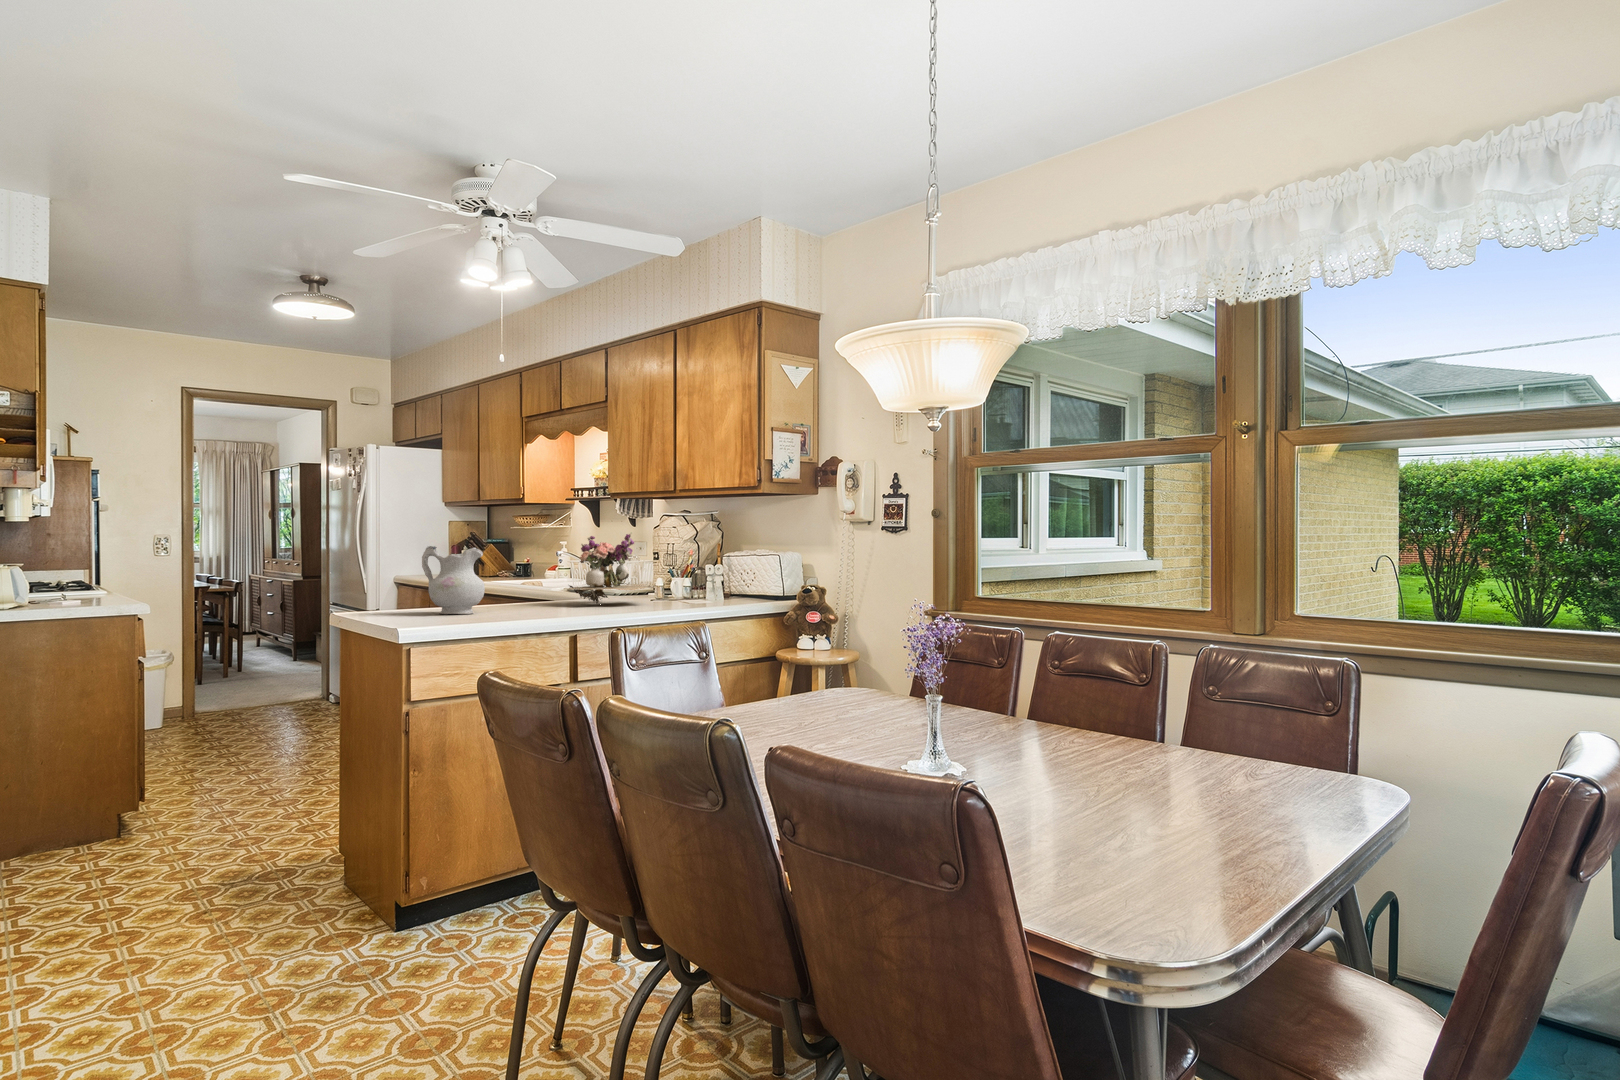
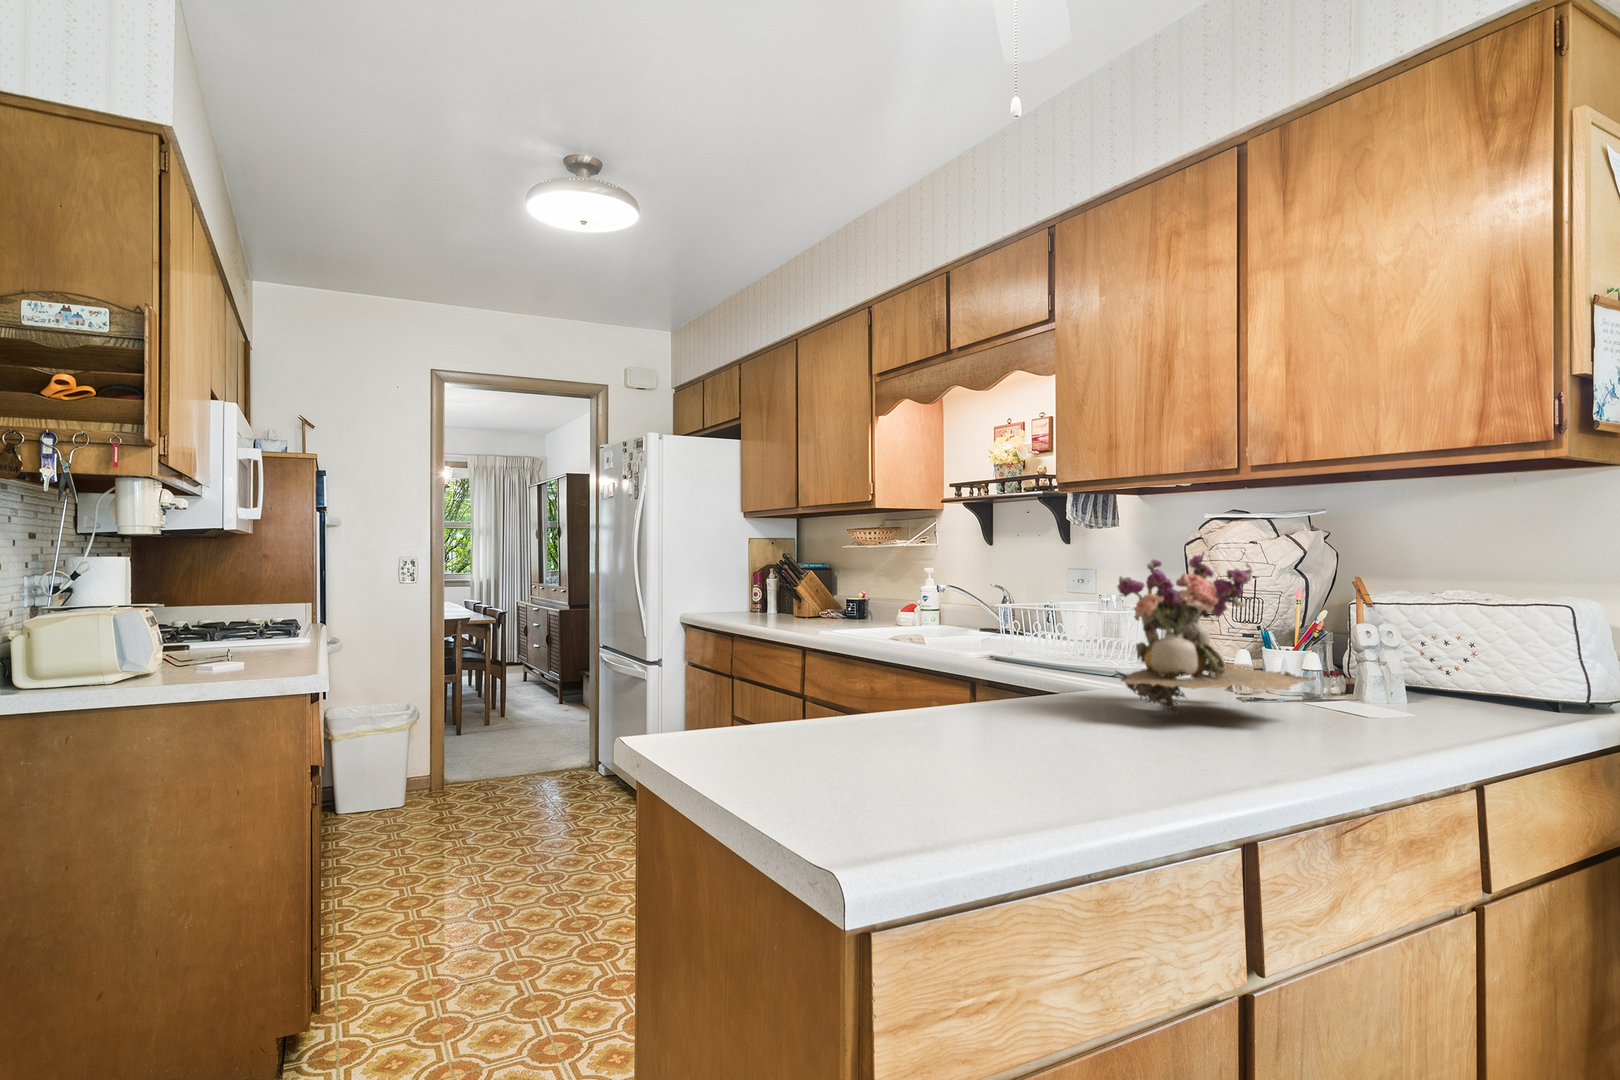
ceramic pitcher: present [422,546,485,614] -> none [842,586,996,767]

